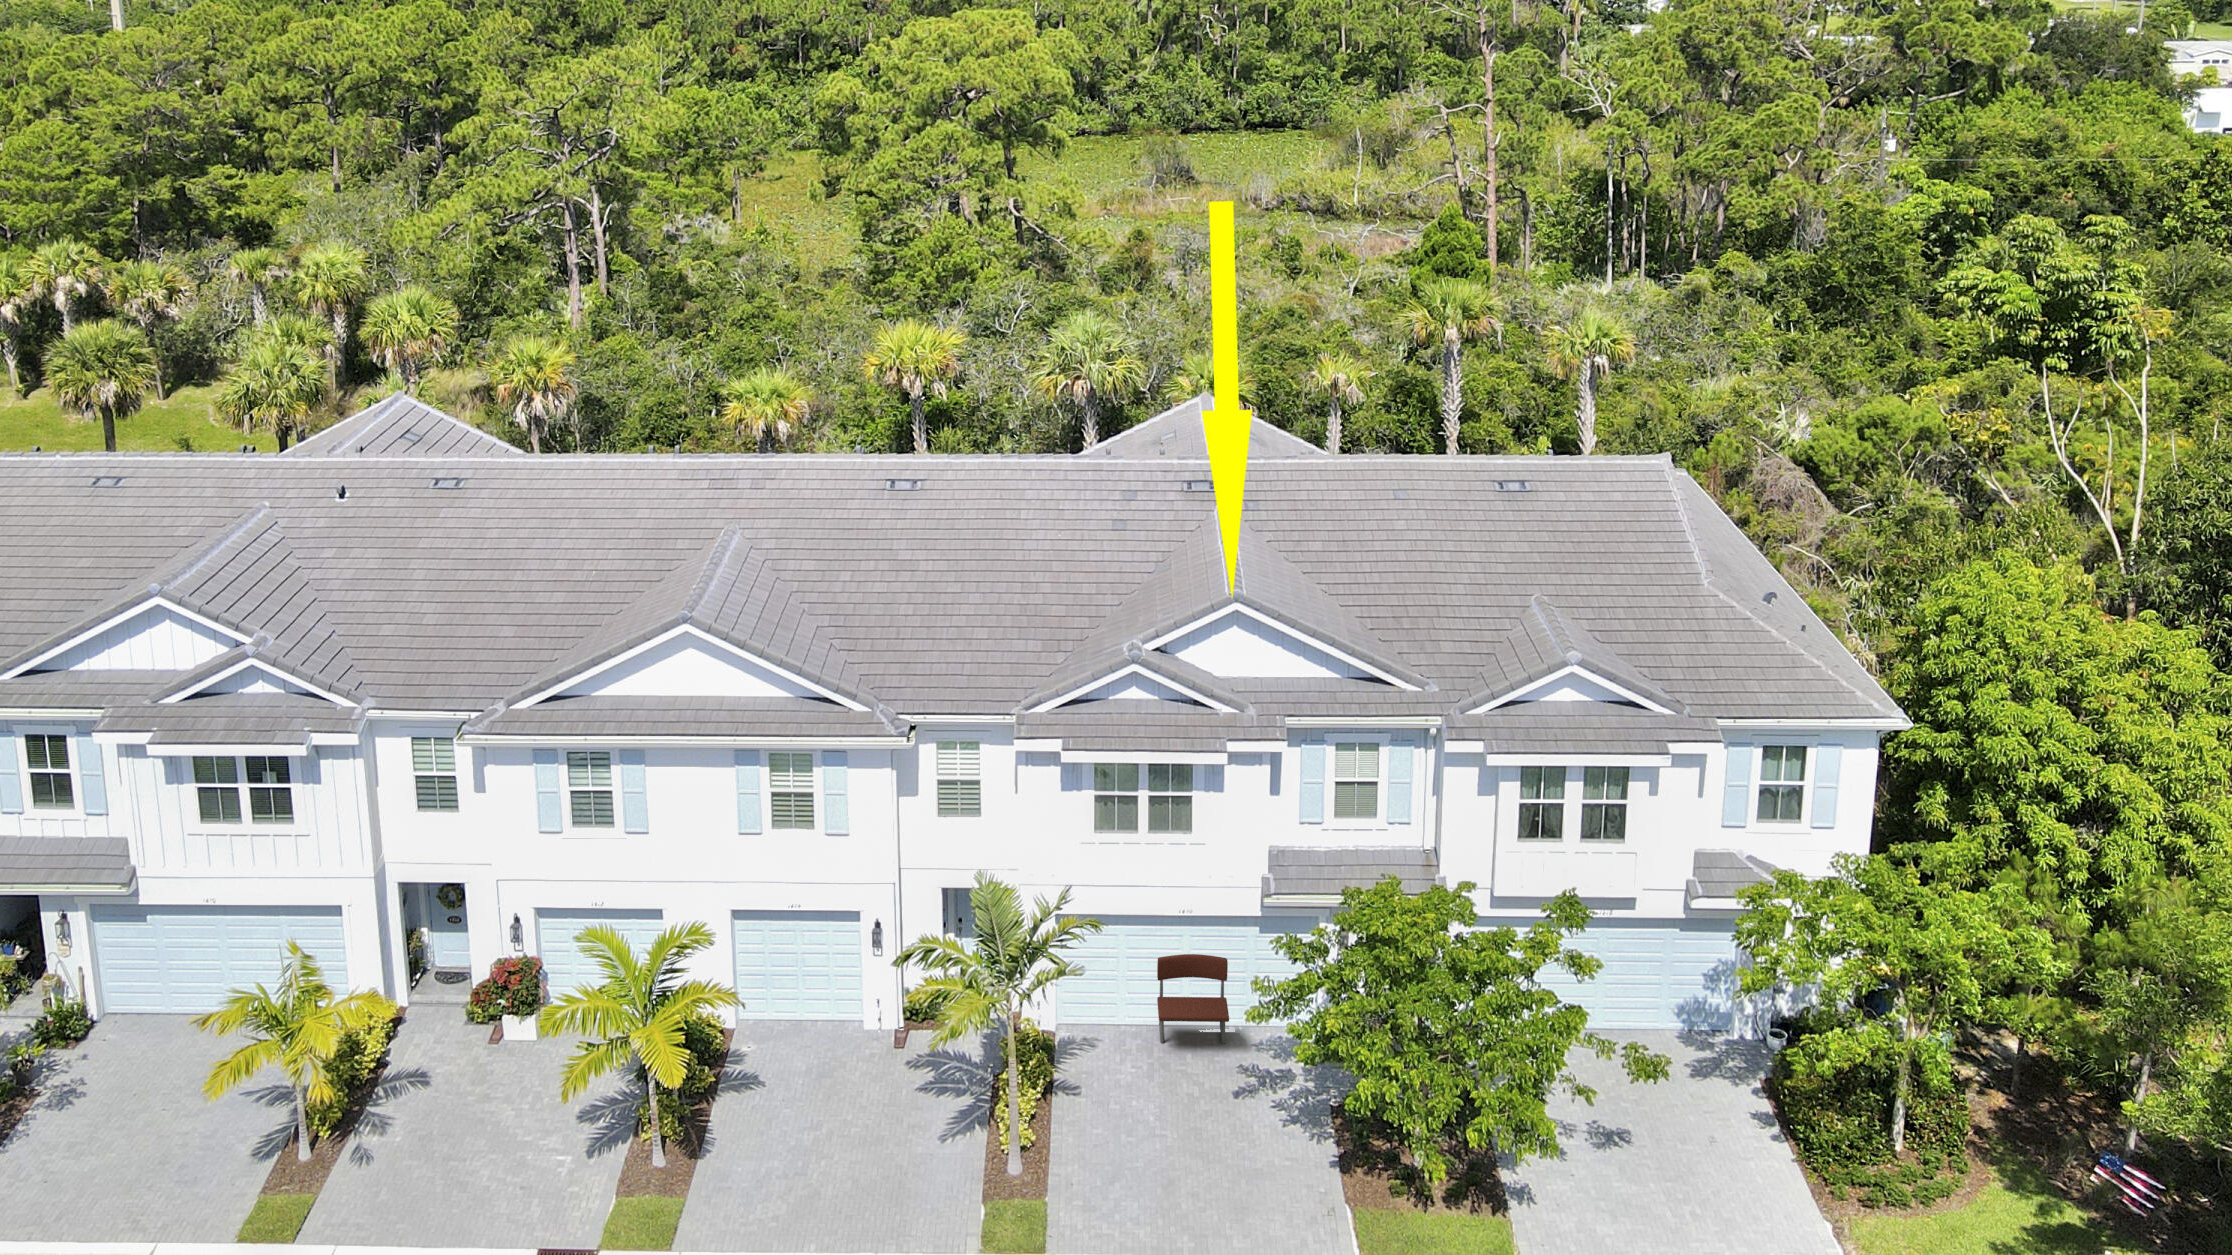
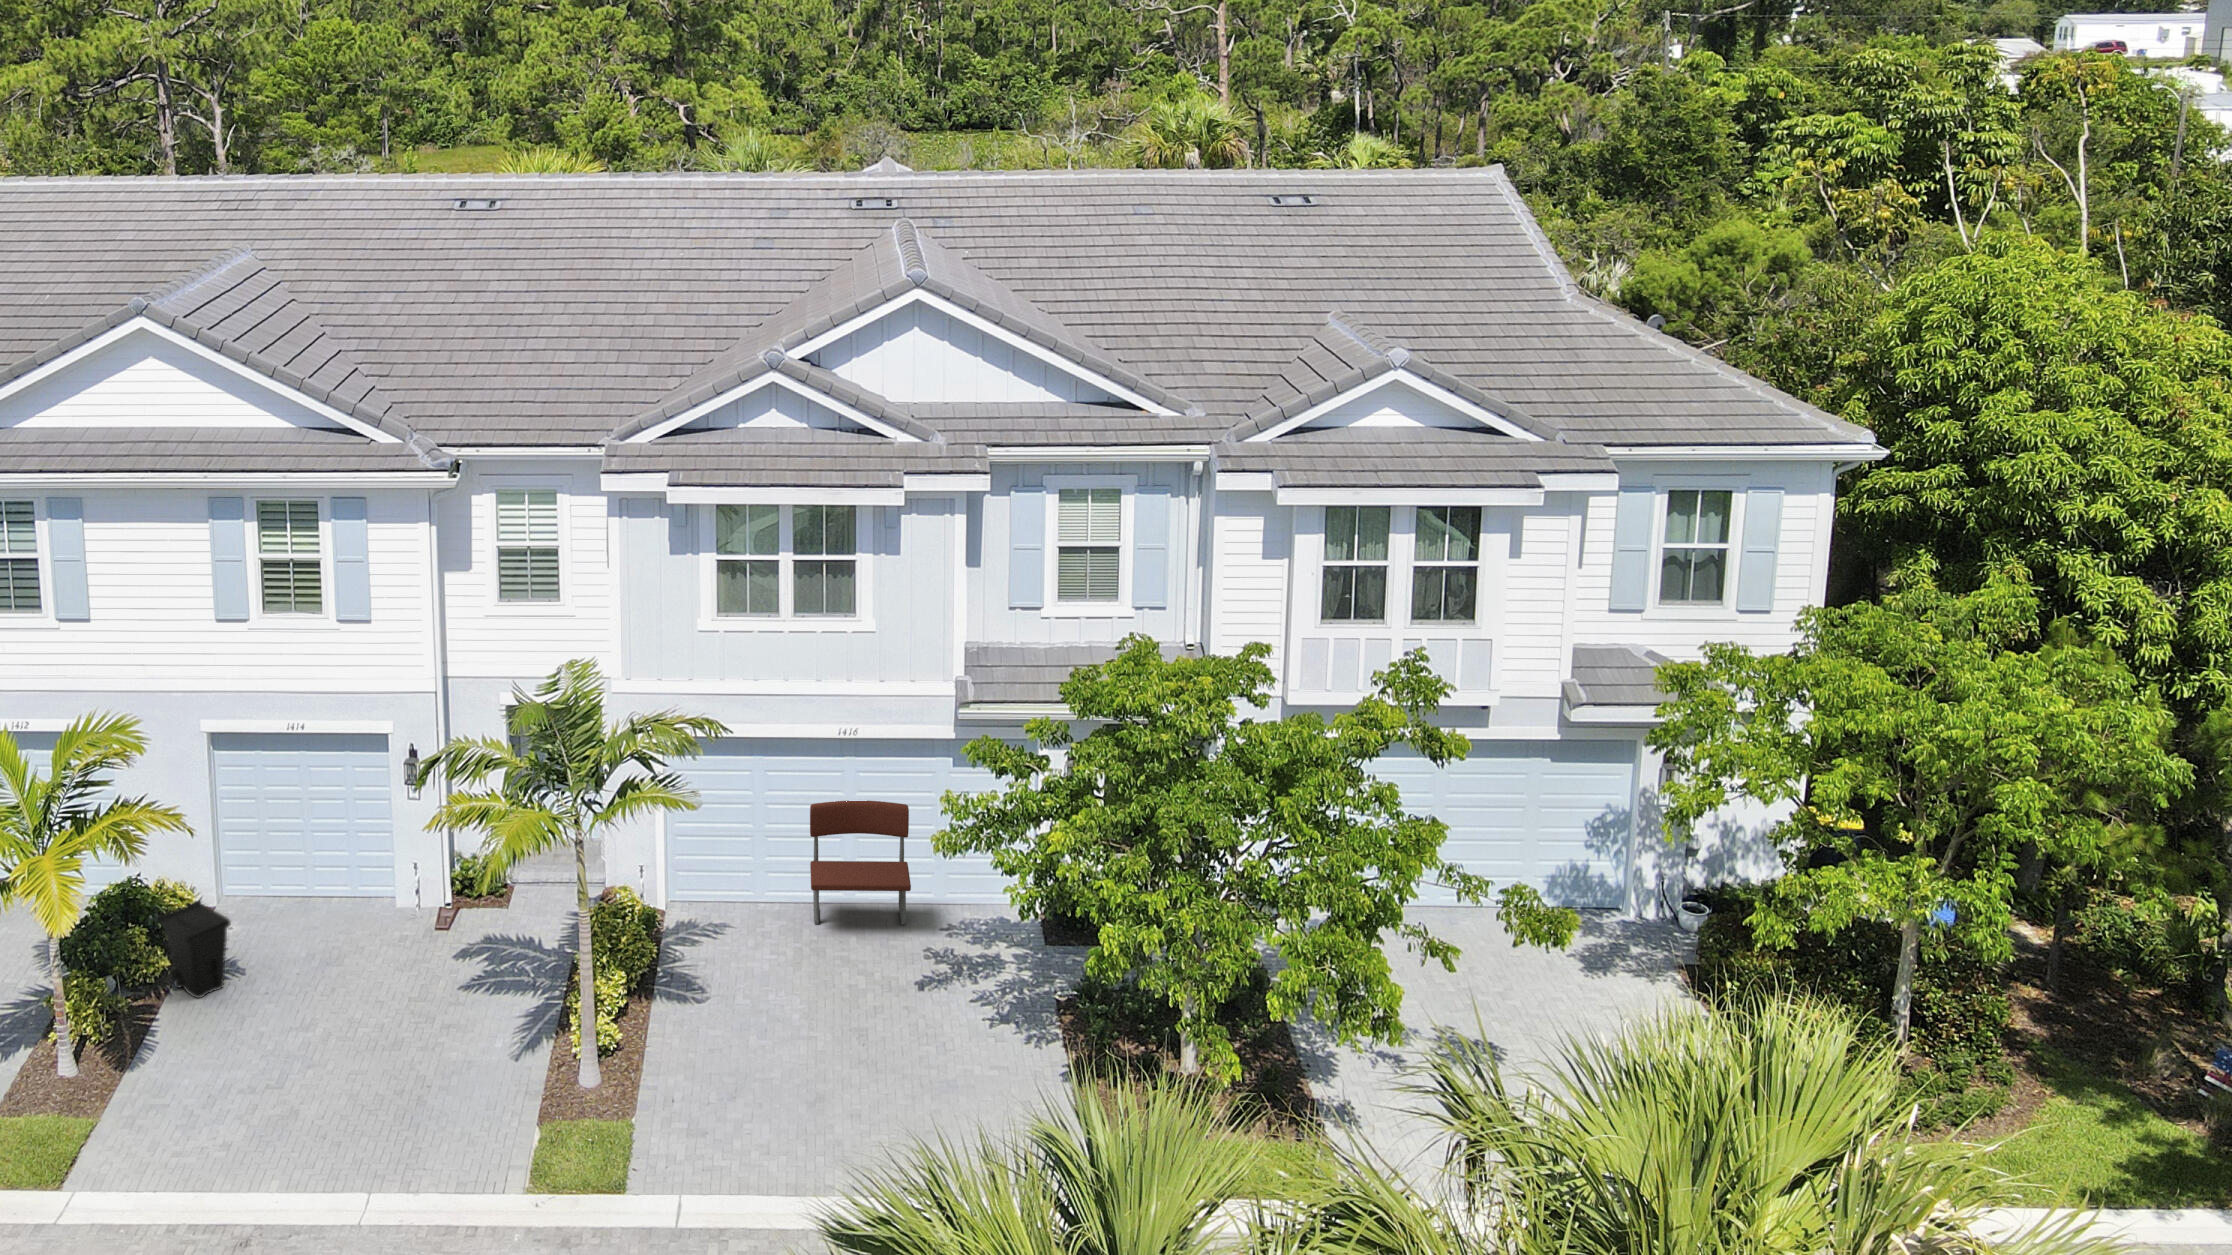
trash can: none [705,1033,758,1103] -> present [156,901,231,998]

